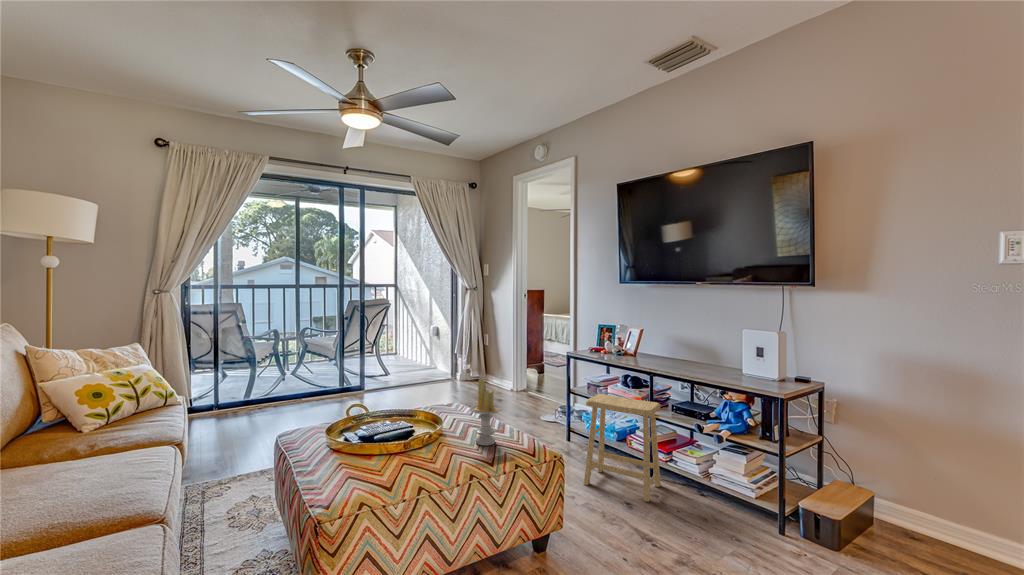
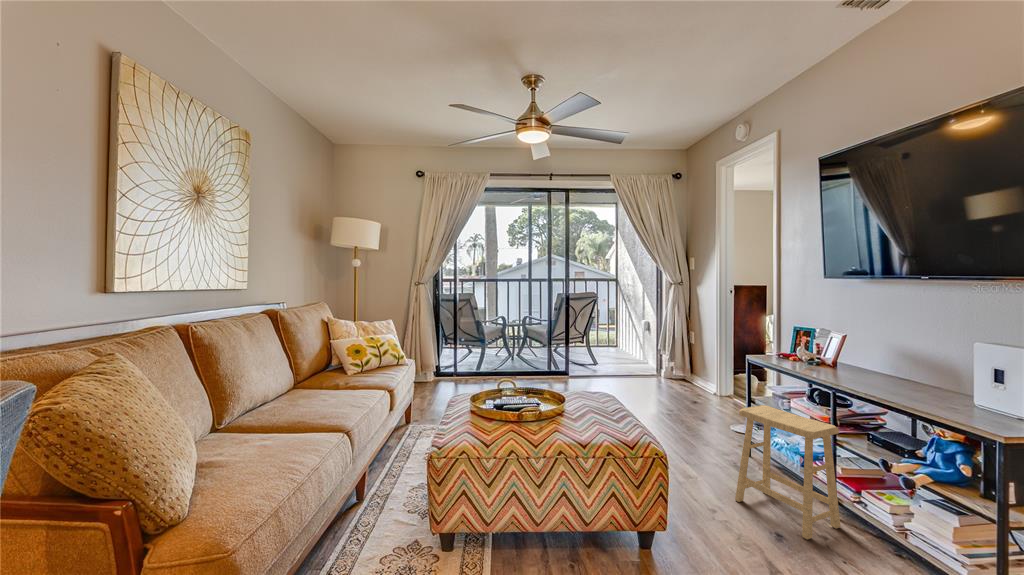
candle: present [470,379,501,445] -> none [575,370,605,431]

